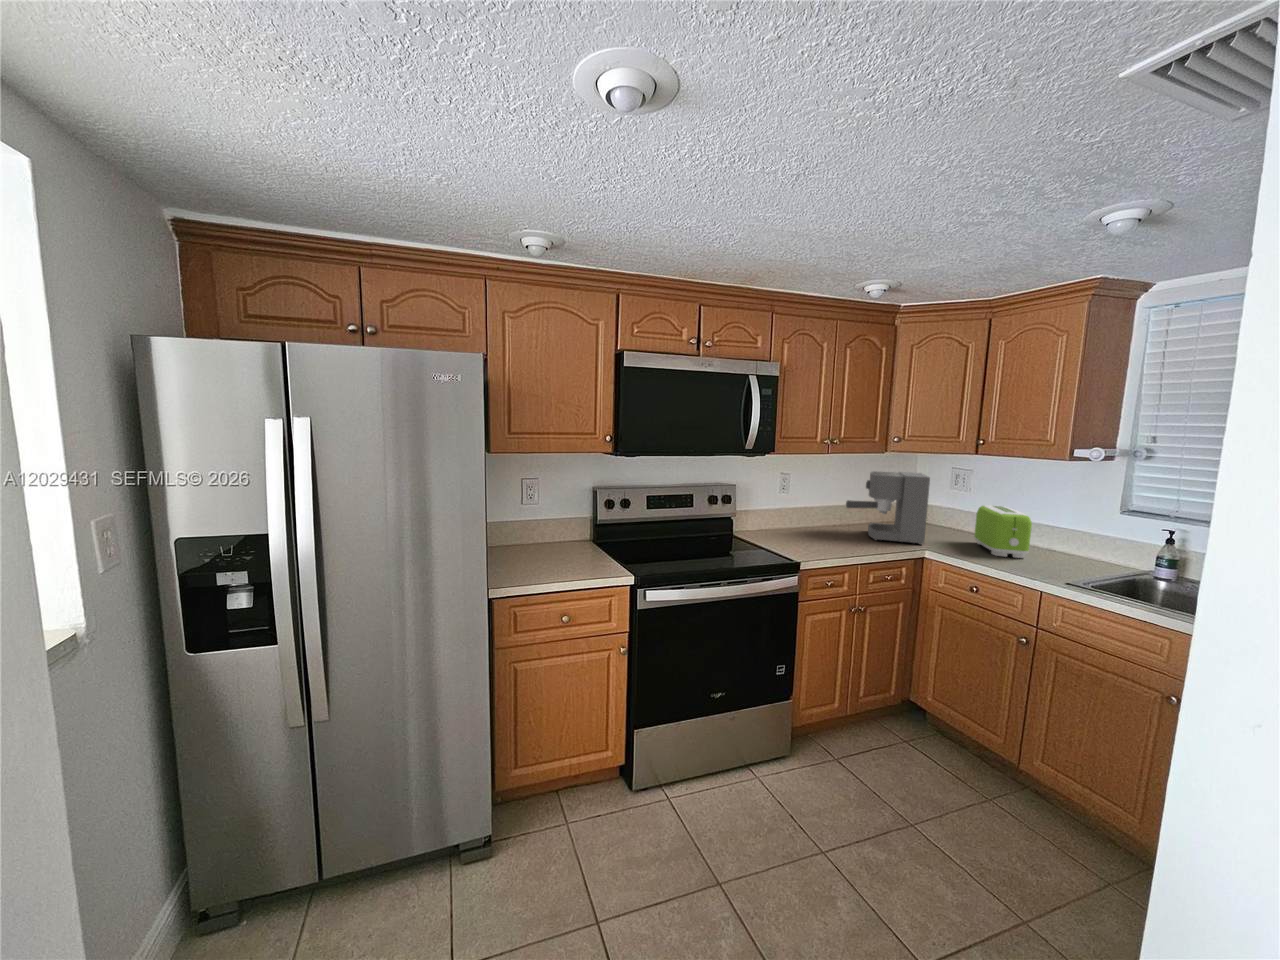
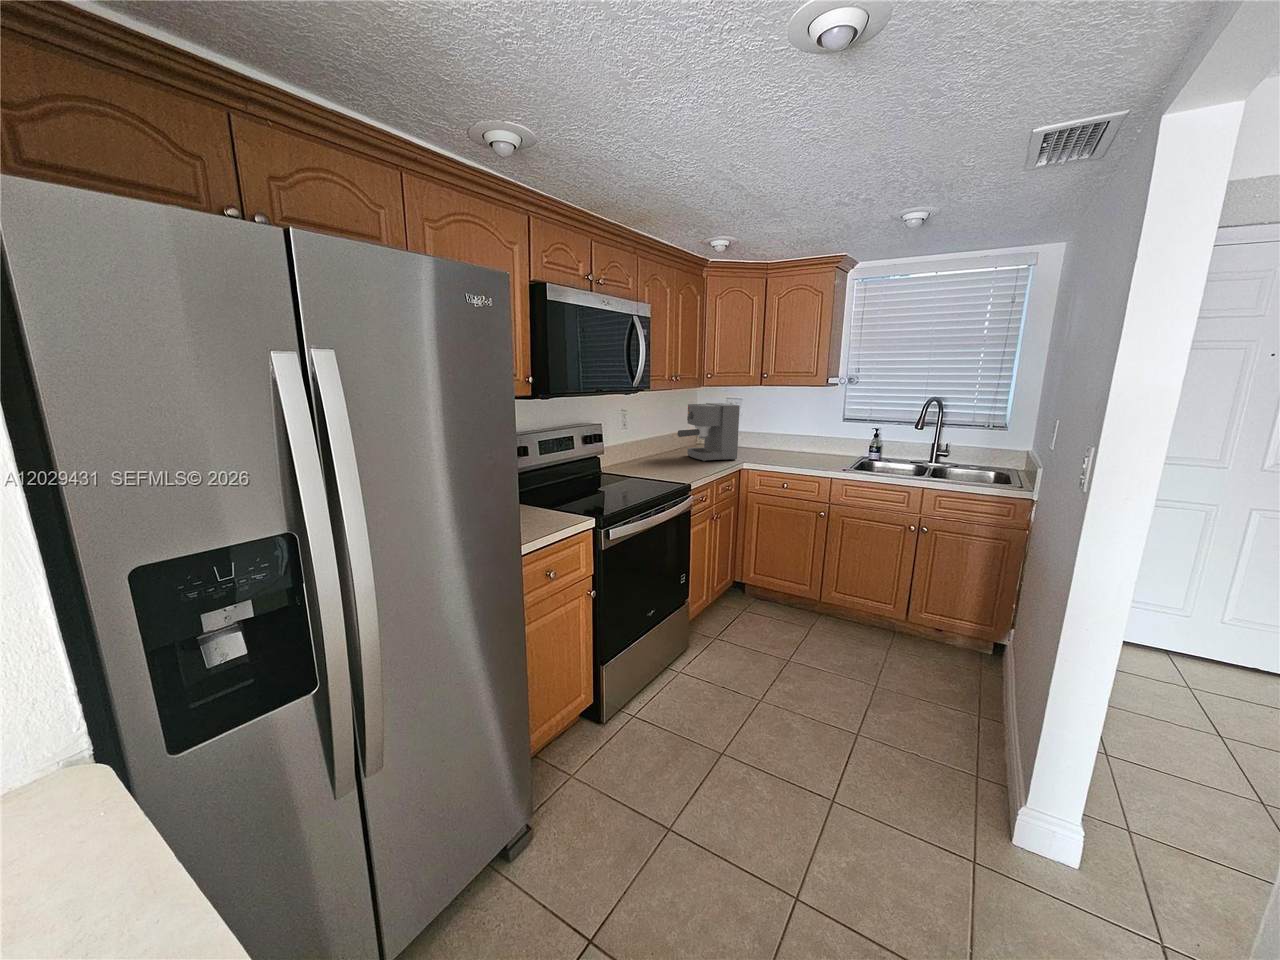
toaster: present [974,505,1032,558] -> none [759,424,803,460]

